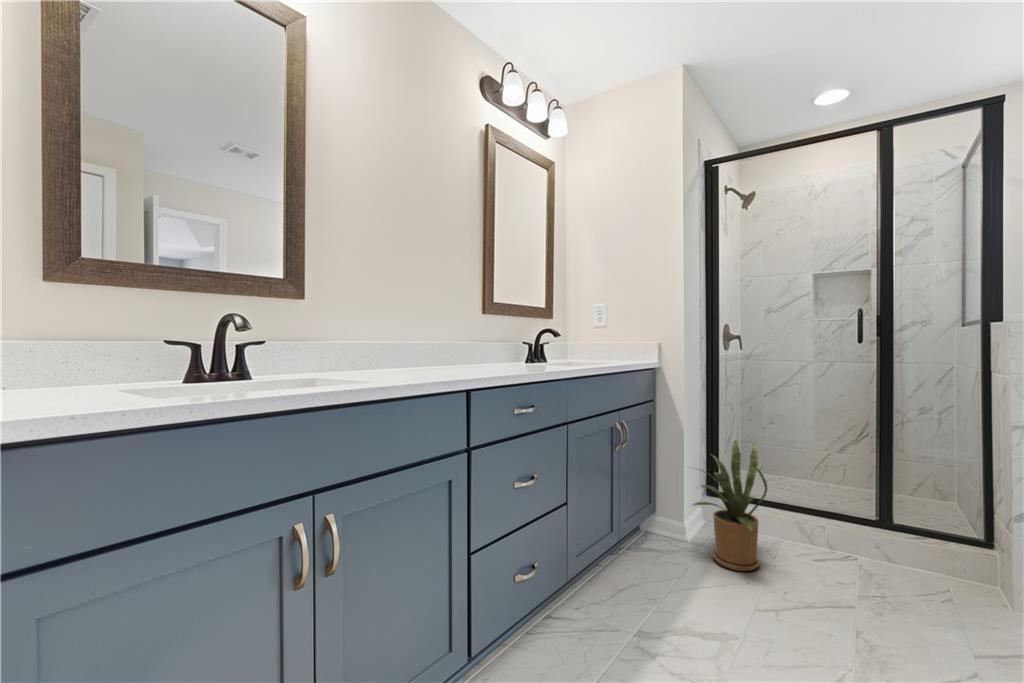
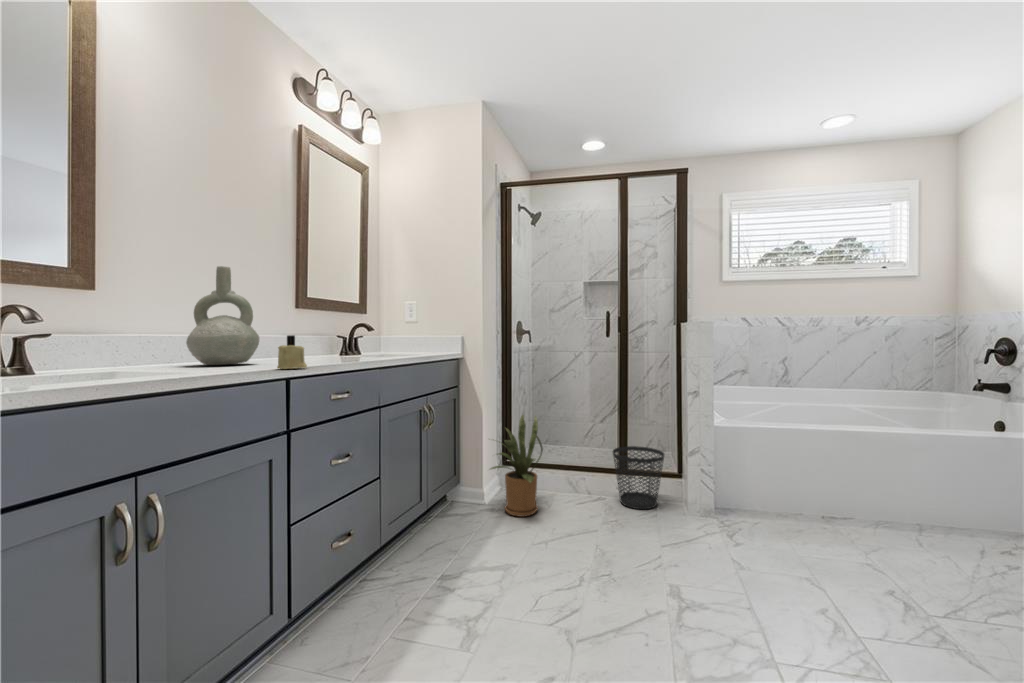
decorative vase: none [380,271,444,372] -> present [186,266,259,365]
candle: none [458,342,488,379] -> present [277,335,307,369]
wastebasket: none [873,496,967,592] -> present [613,446,664,509]

